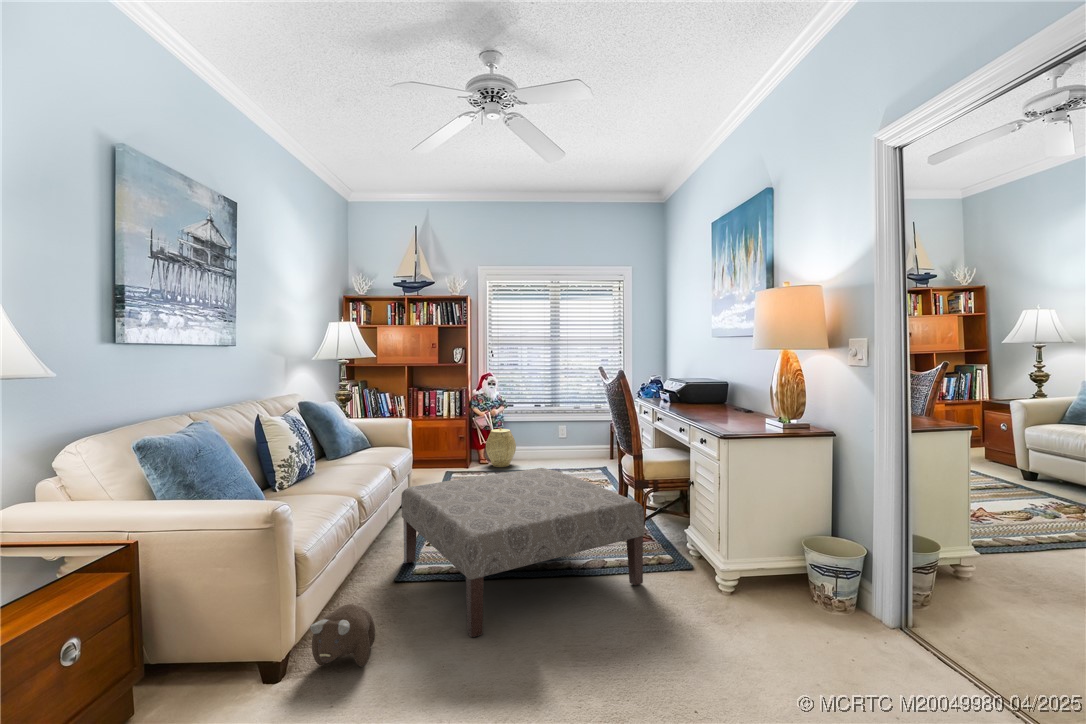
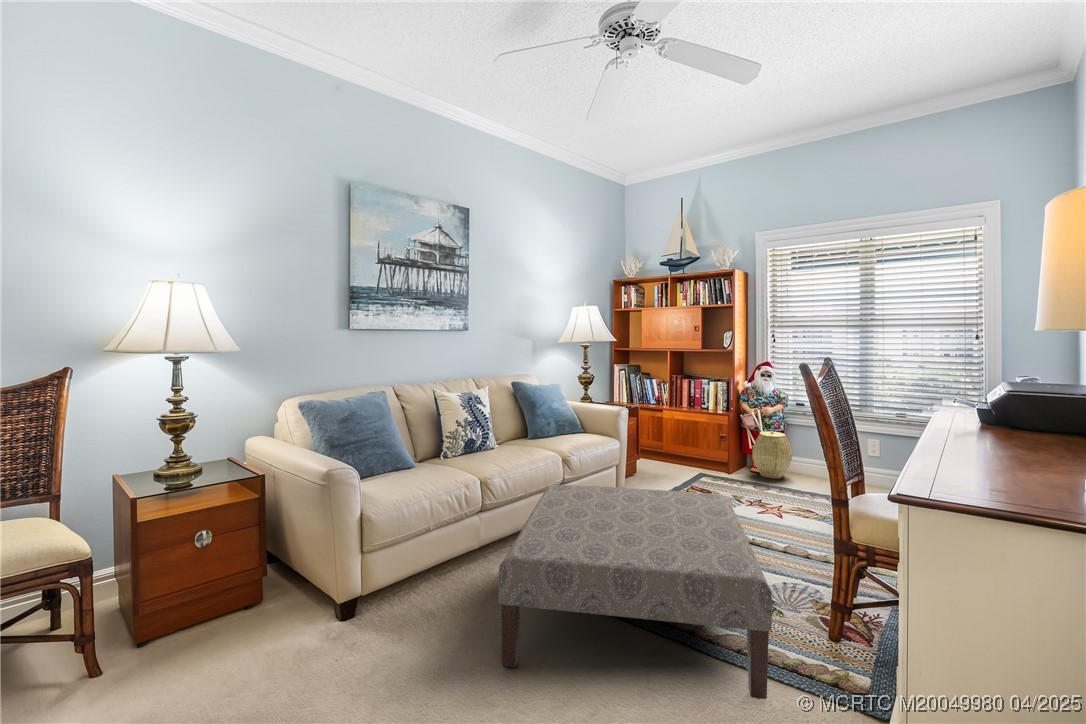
plush toy: present [310,604,375,667] -> none [357,585,432,647]

